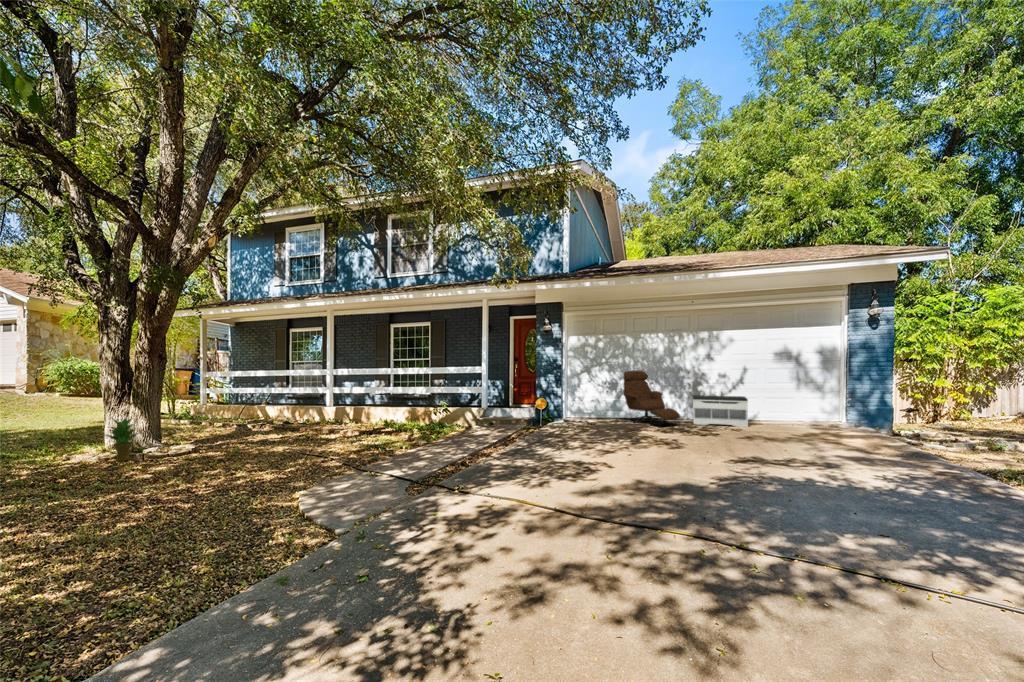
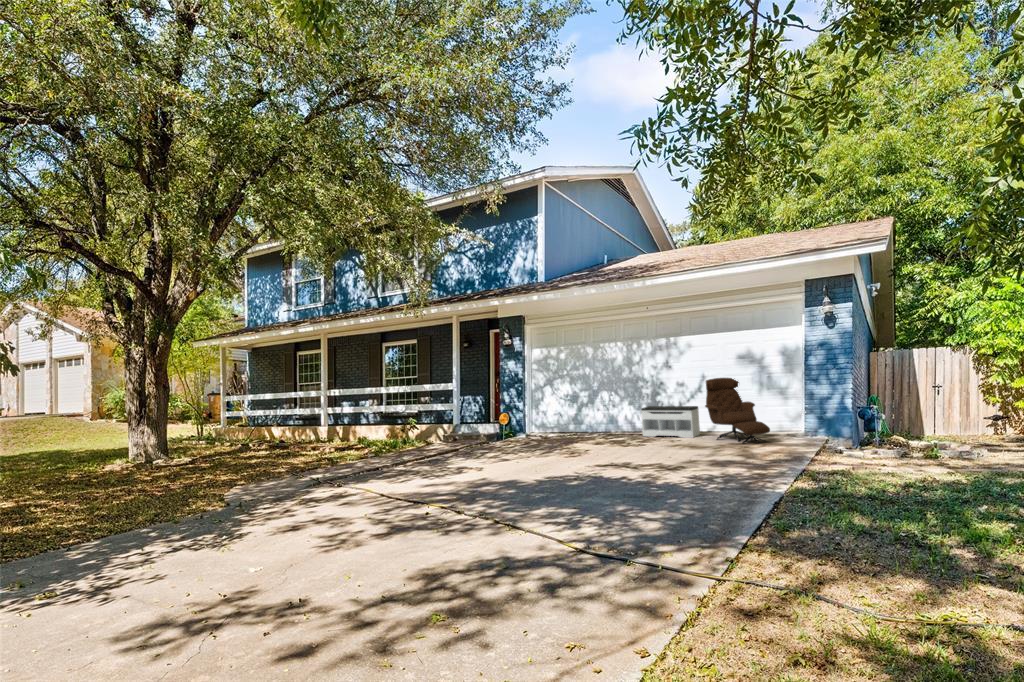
lounge chair: present [623,370,680,427] -> present [705,378,770,444]
potted plant: present [105,418,139,461] -> none [122,435,152,469]

